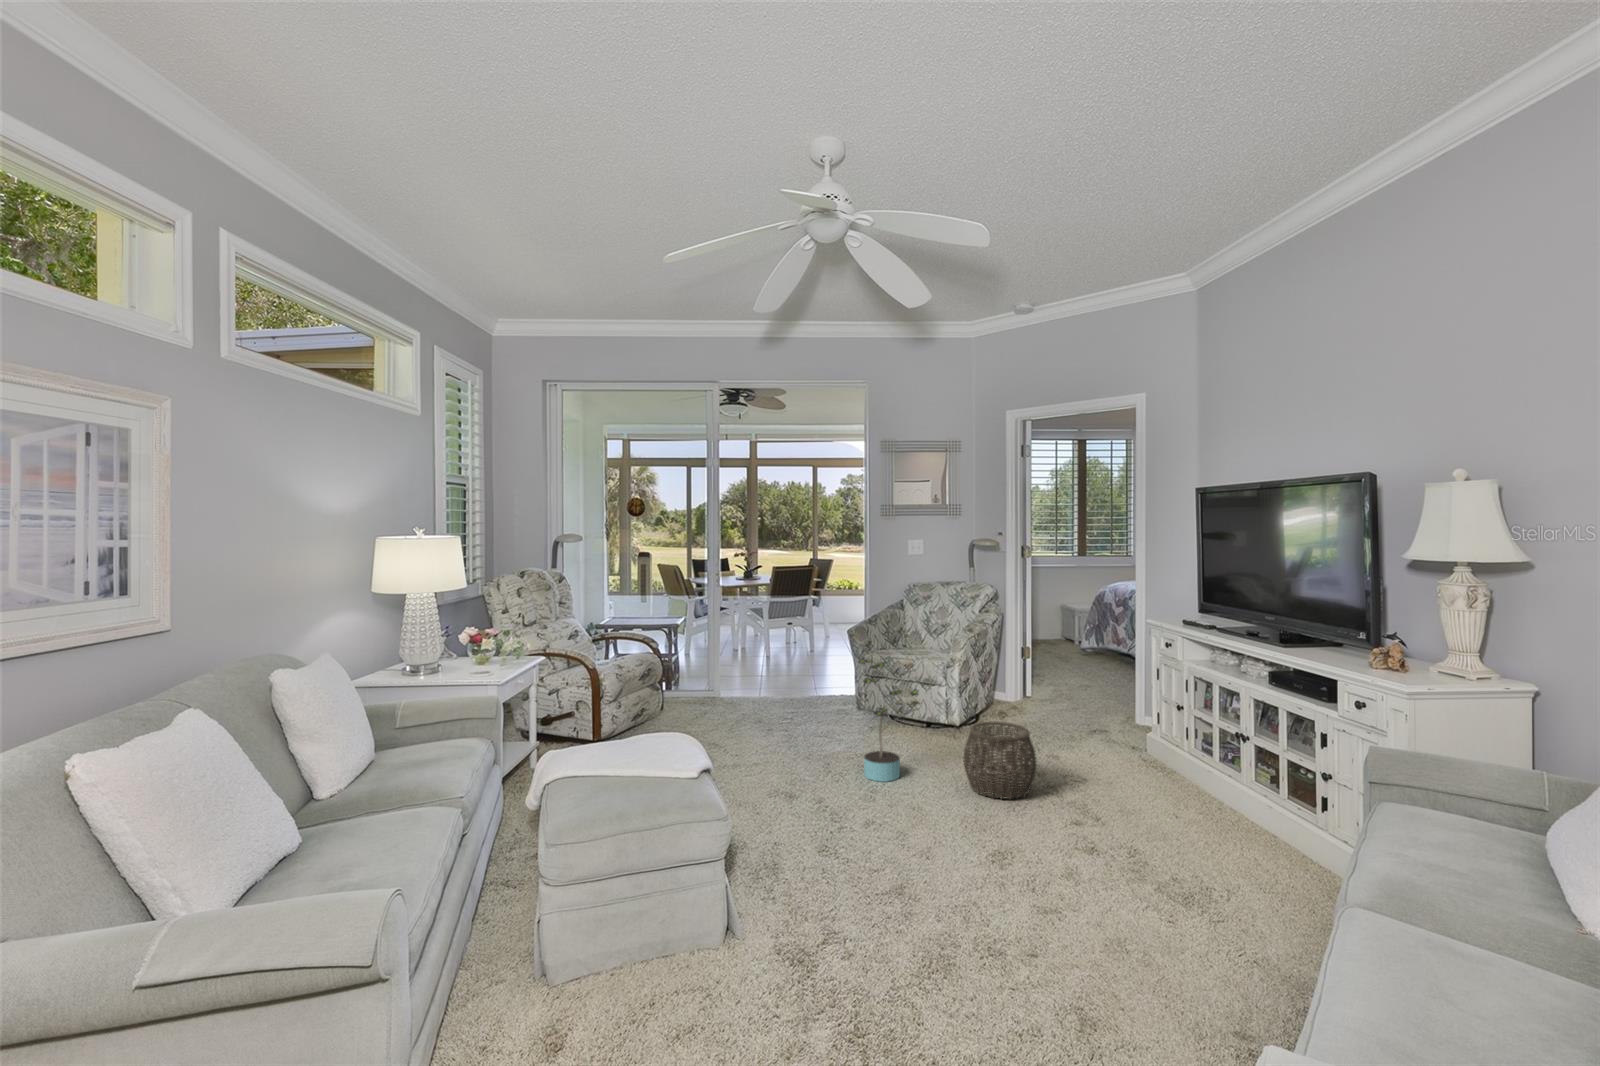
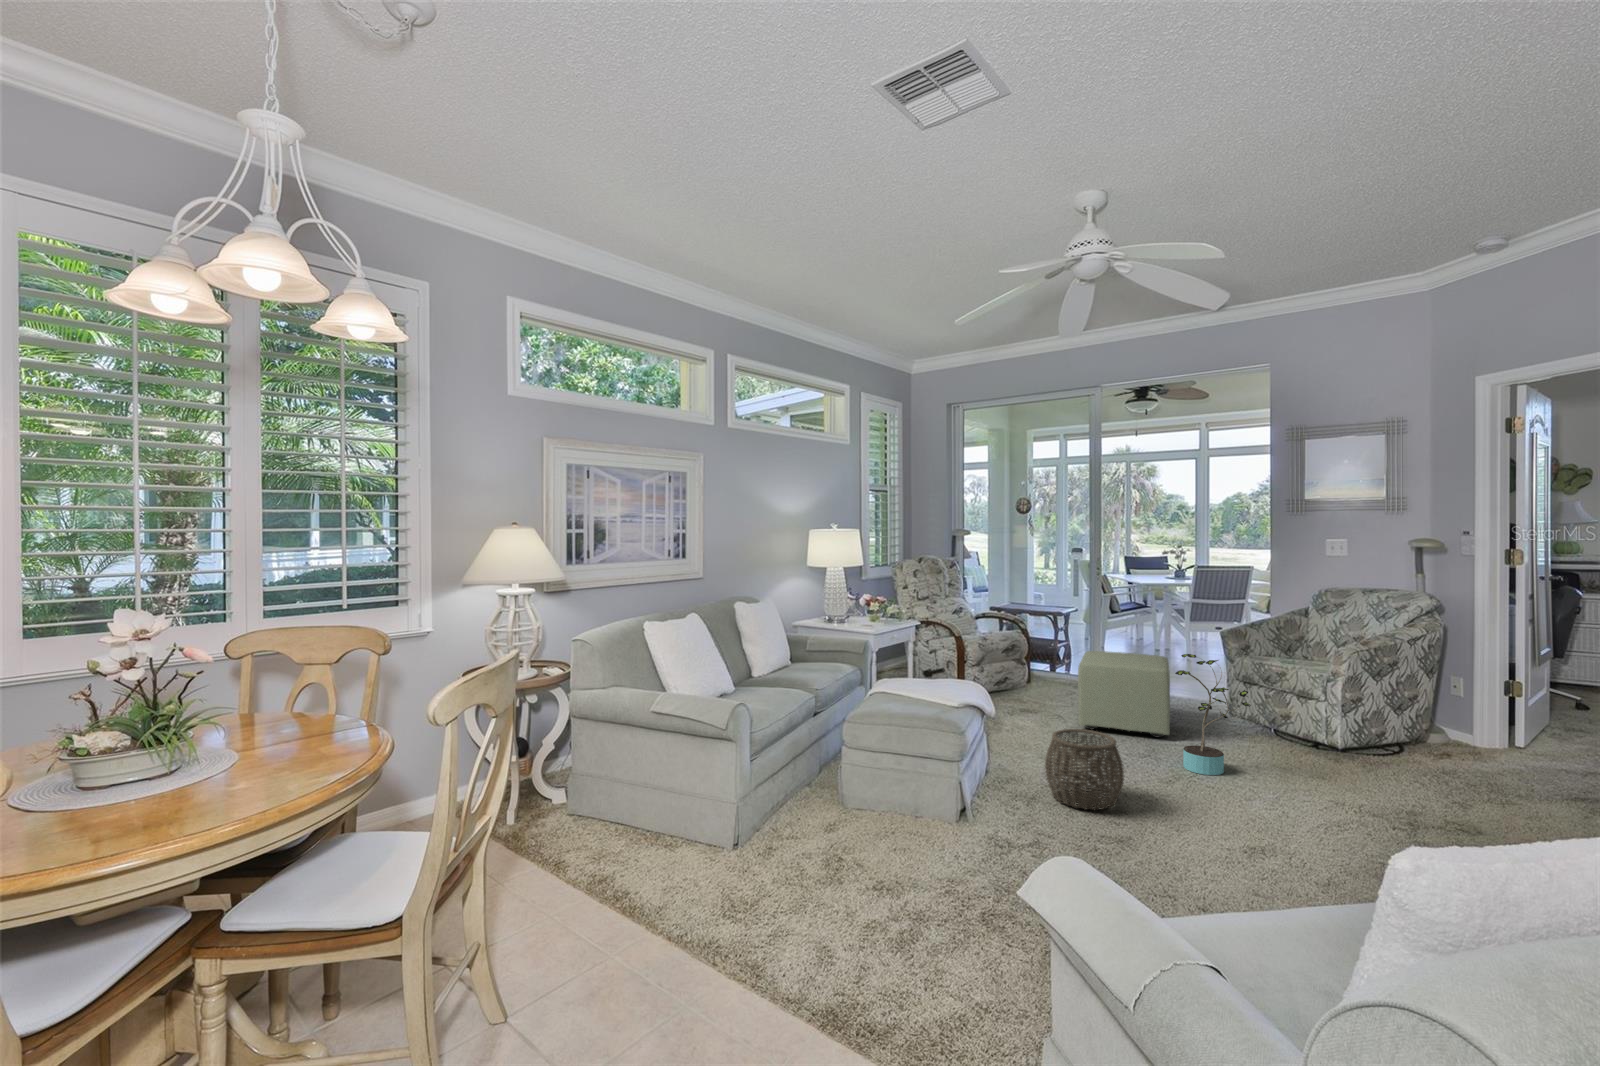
ottoman: none [732,662,831,754] -> present [1078,651,1170,737]
woven basket: present [963,721,1037,800] -> present [1045,729,1124,810]

